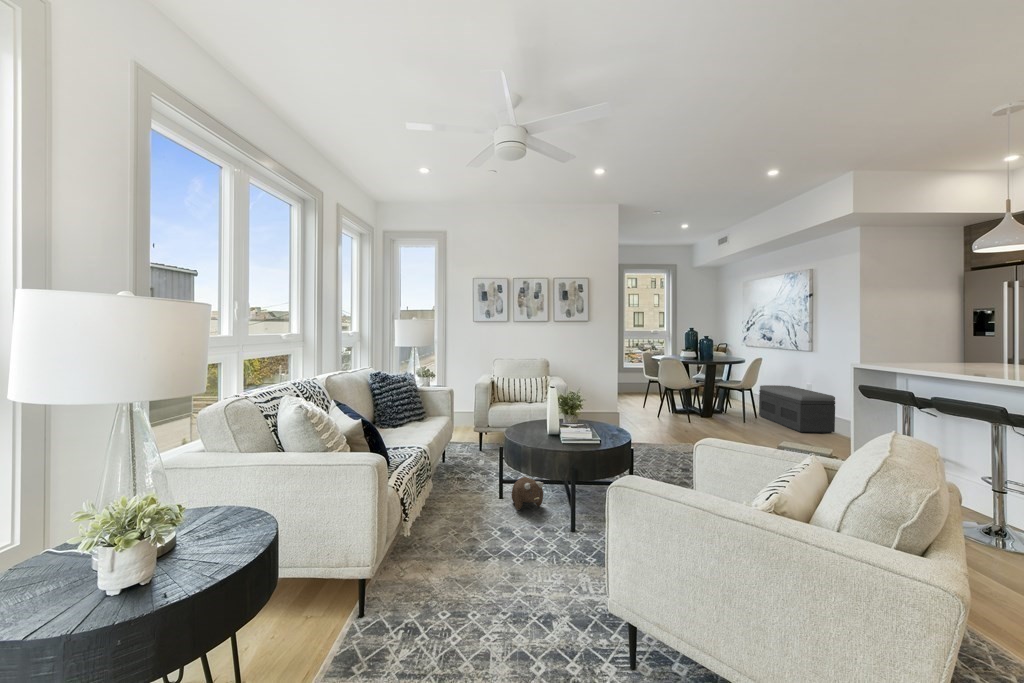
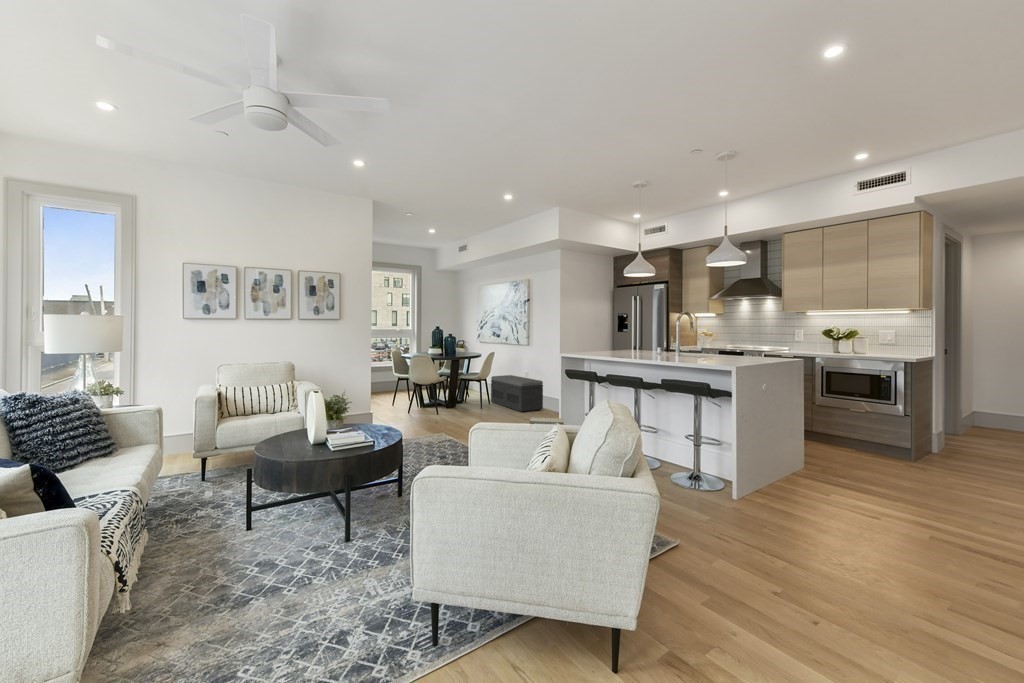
plush toy: present [512,477,543,510] -> none [267,497,310,536]

